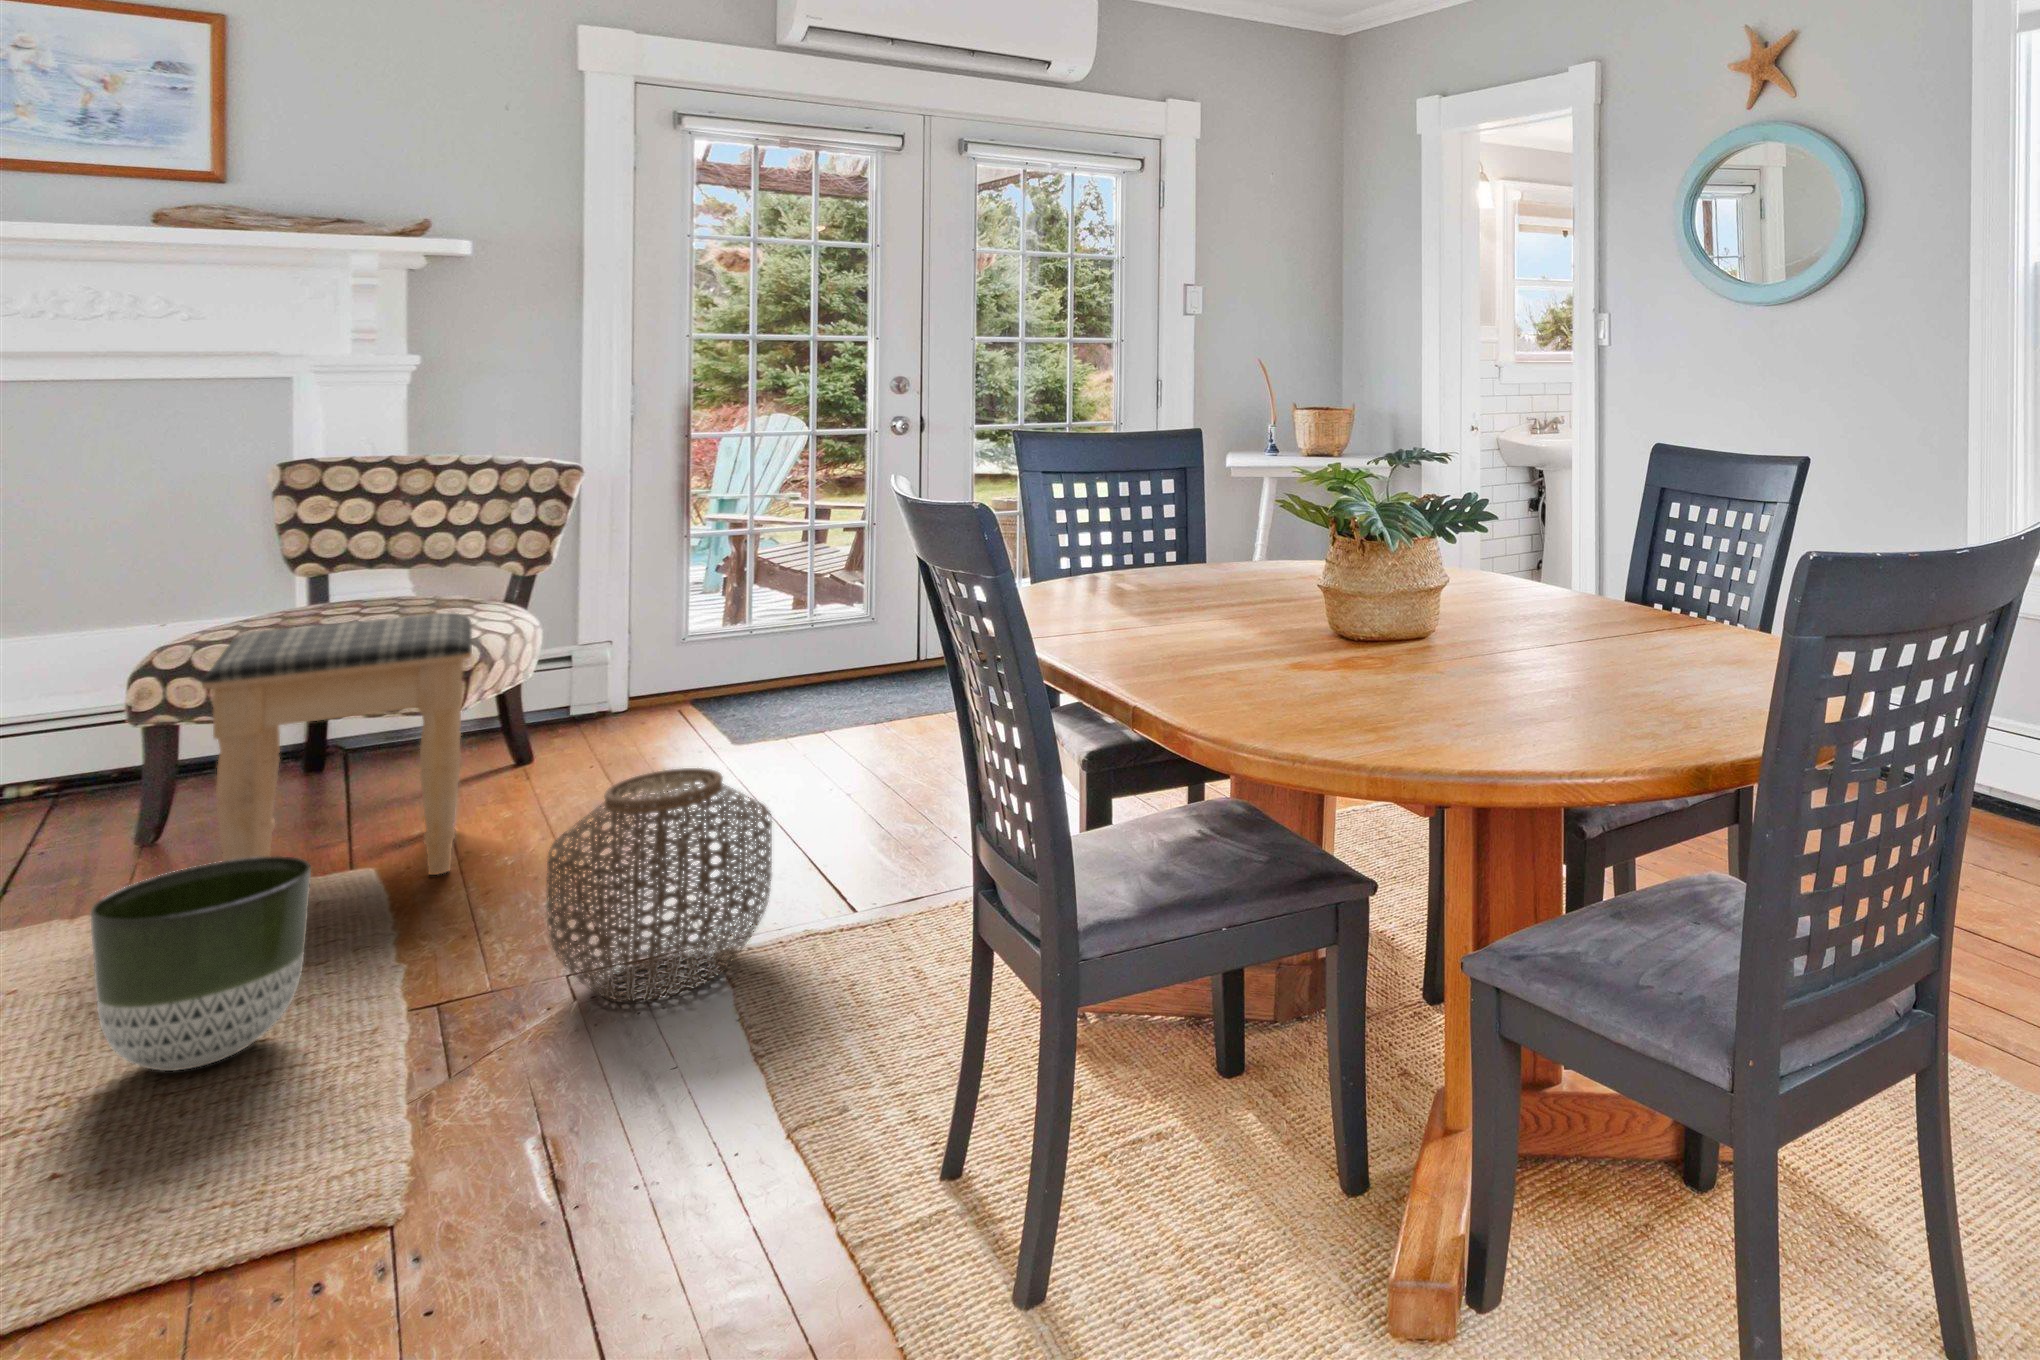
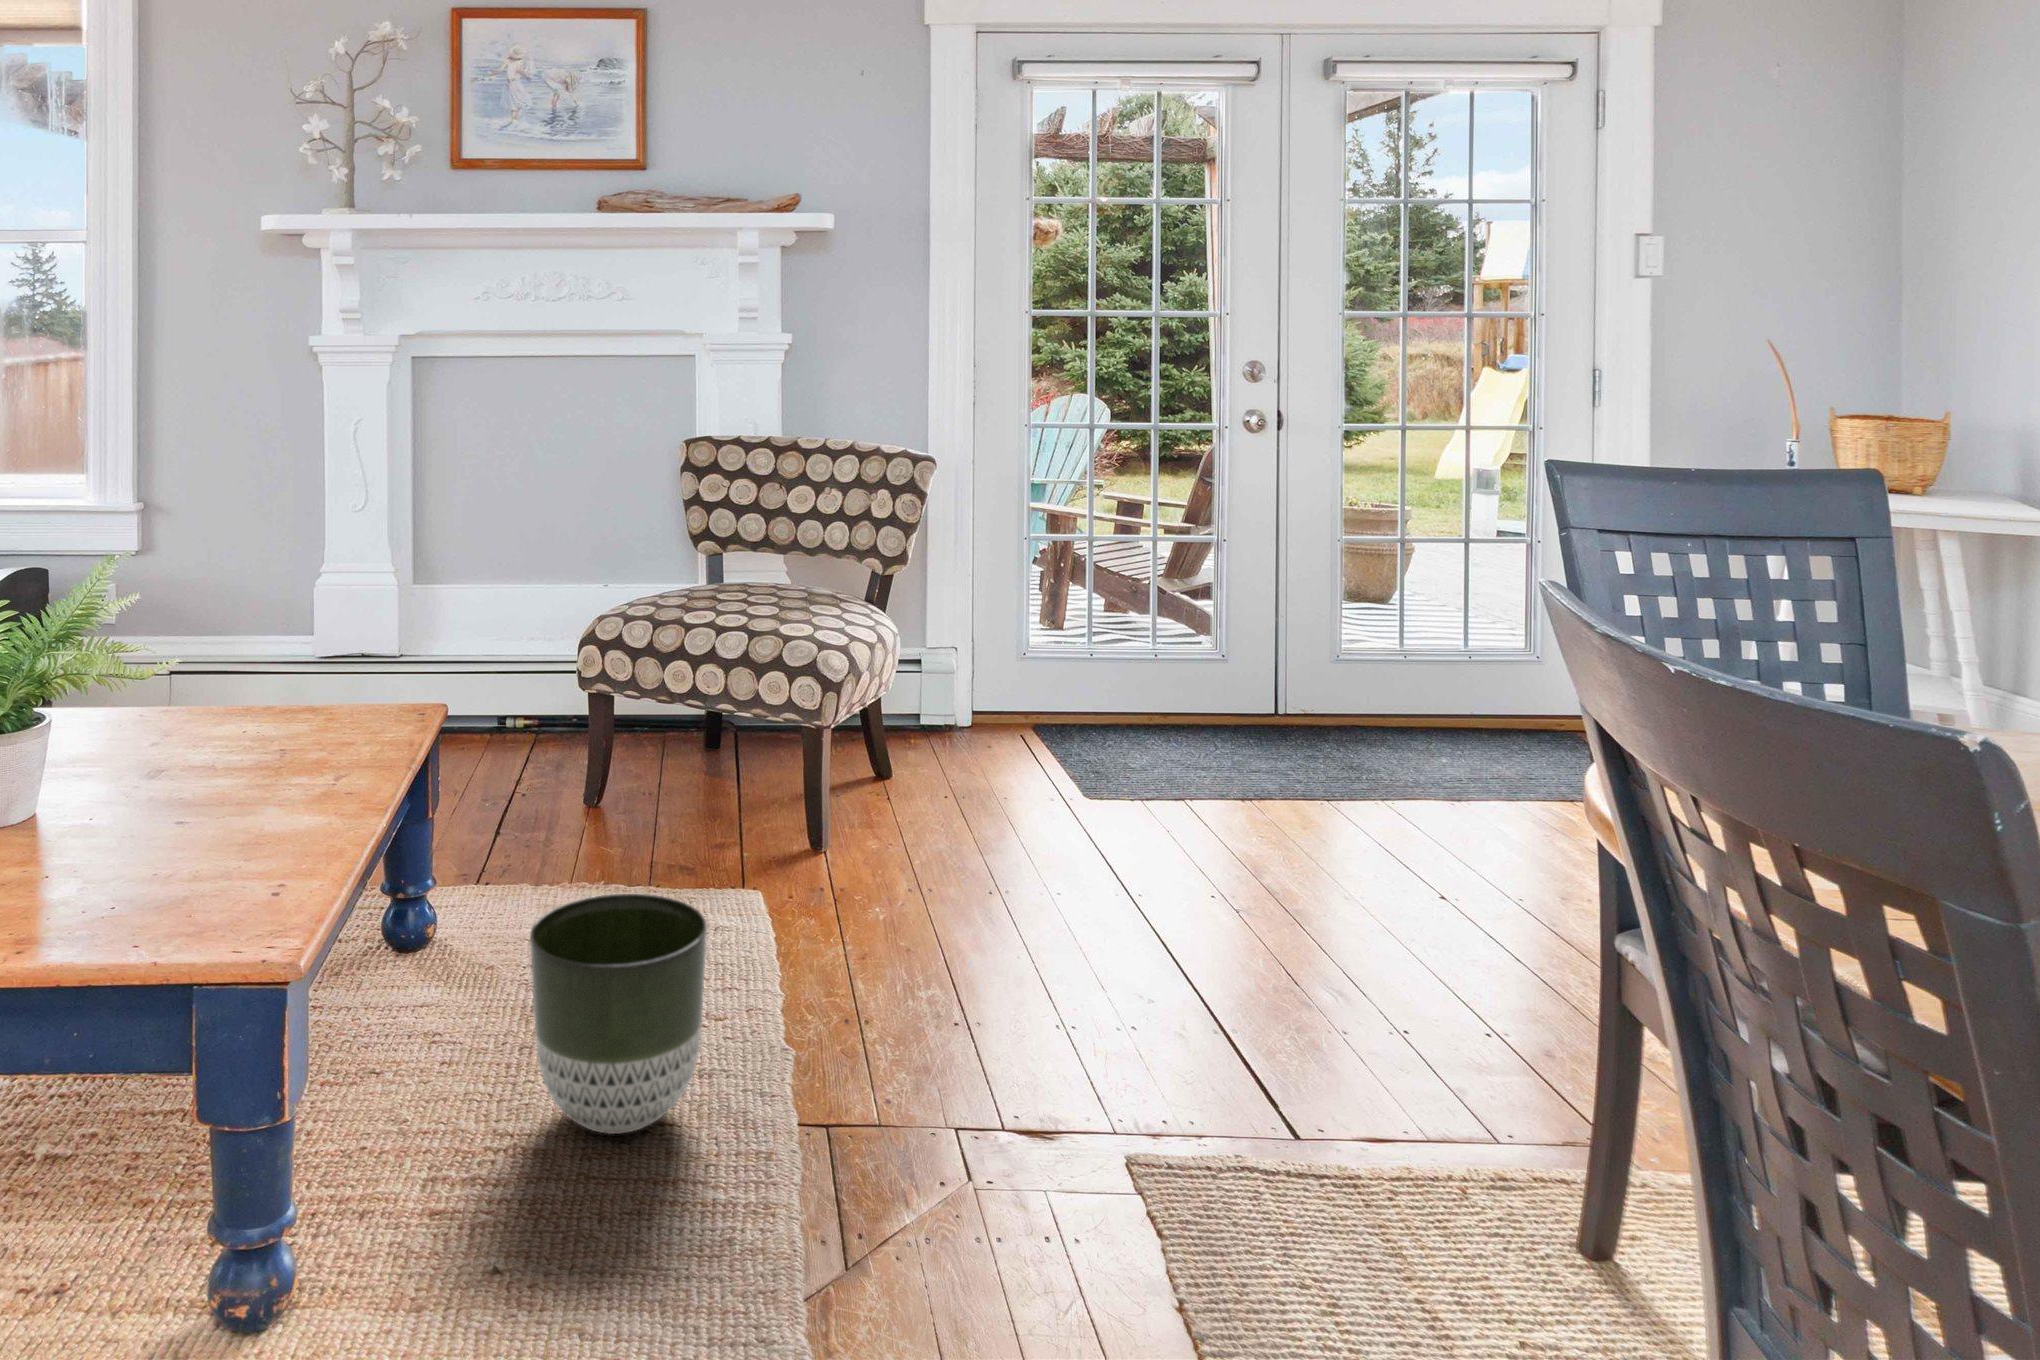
footstool: present [202,612,472,875] -> none [625,616,844,917]
woven basket: present [547,768,772,1001] -> none [931,886,1189,1211]

